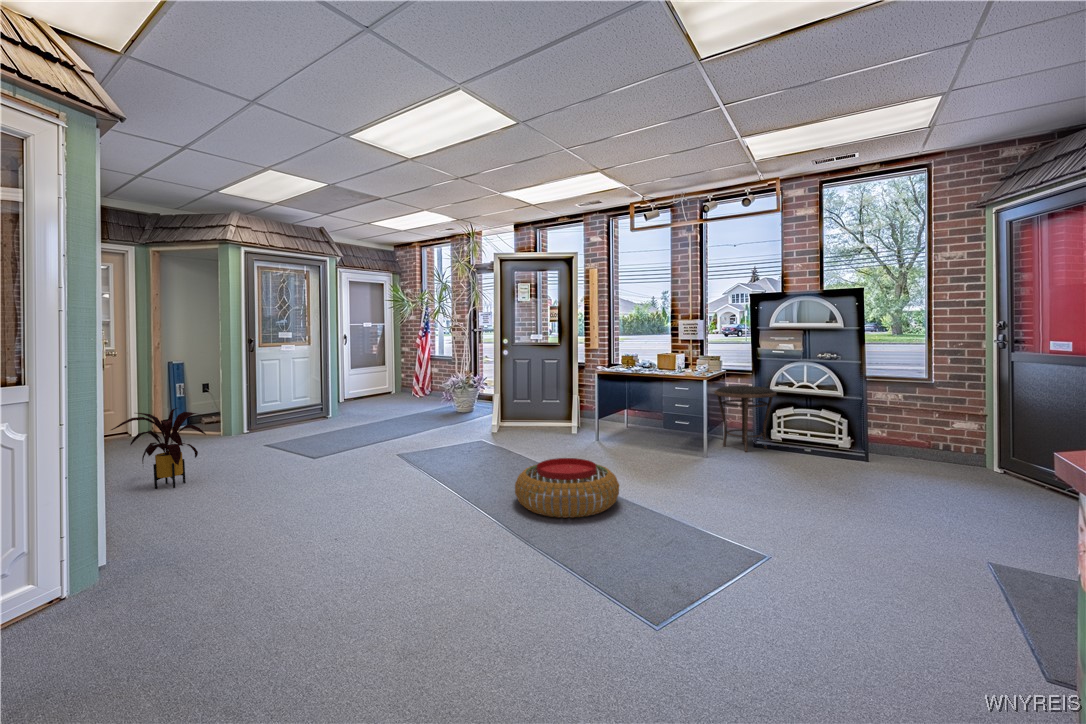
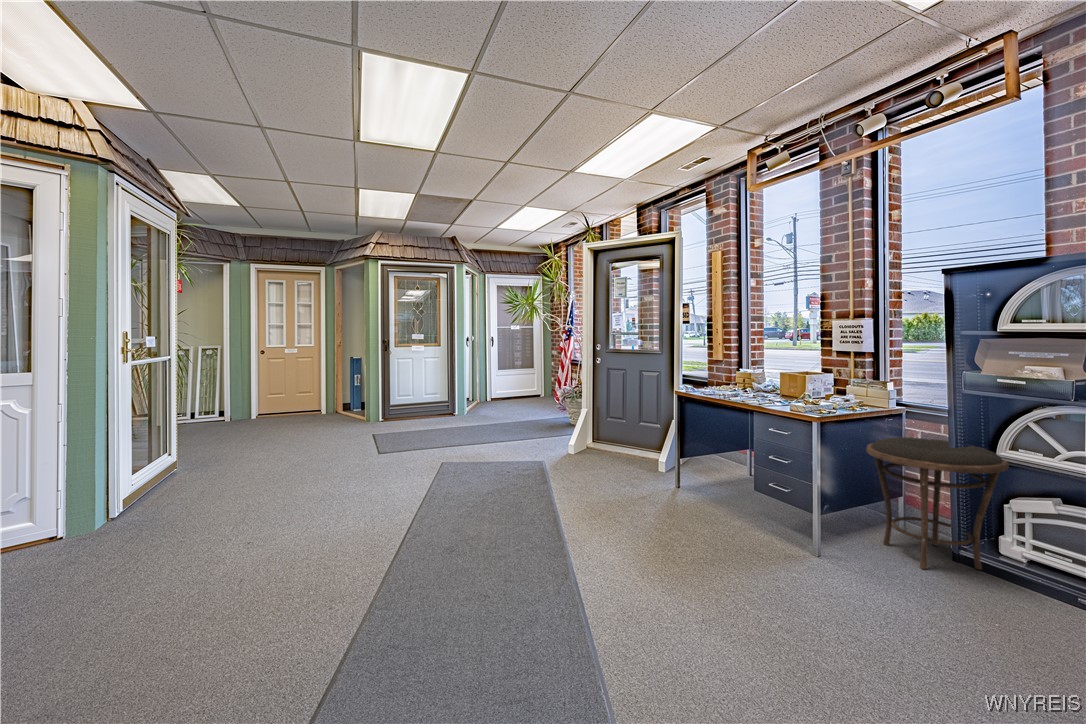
house plant: present [111,408,206,489] -> none [162,409,257,484]
pouf: present [515,458,619,518] -> none [386,534,553,657]

